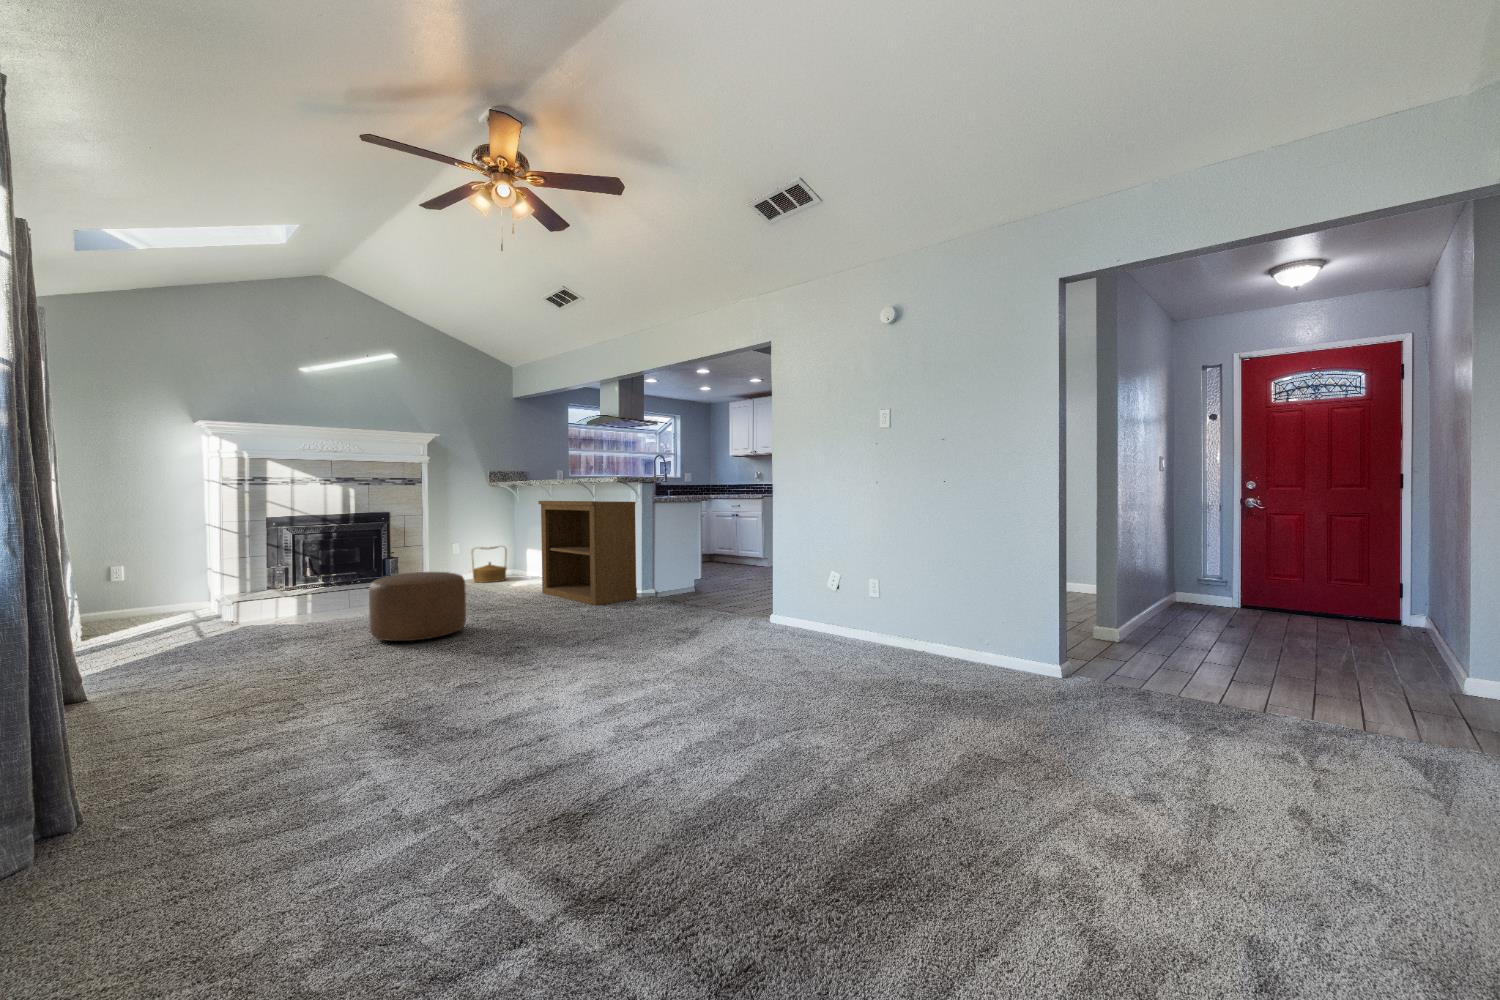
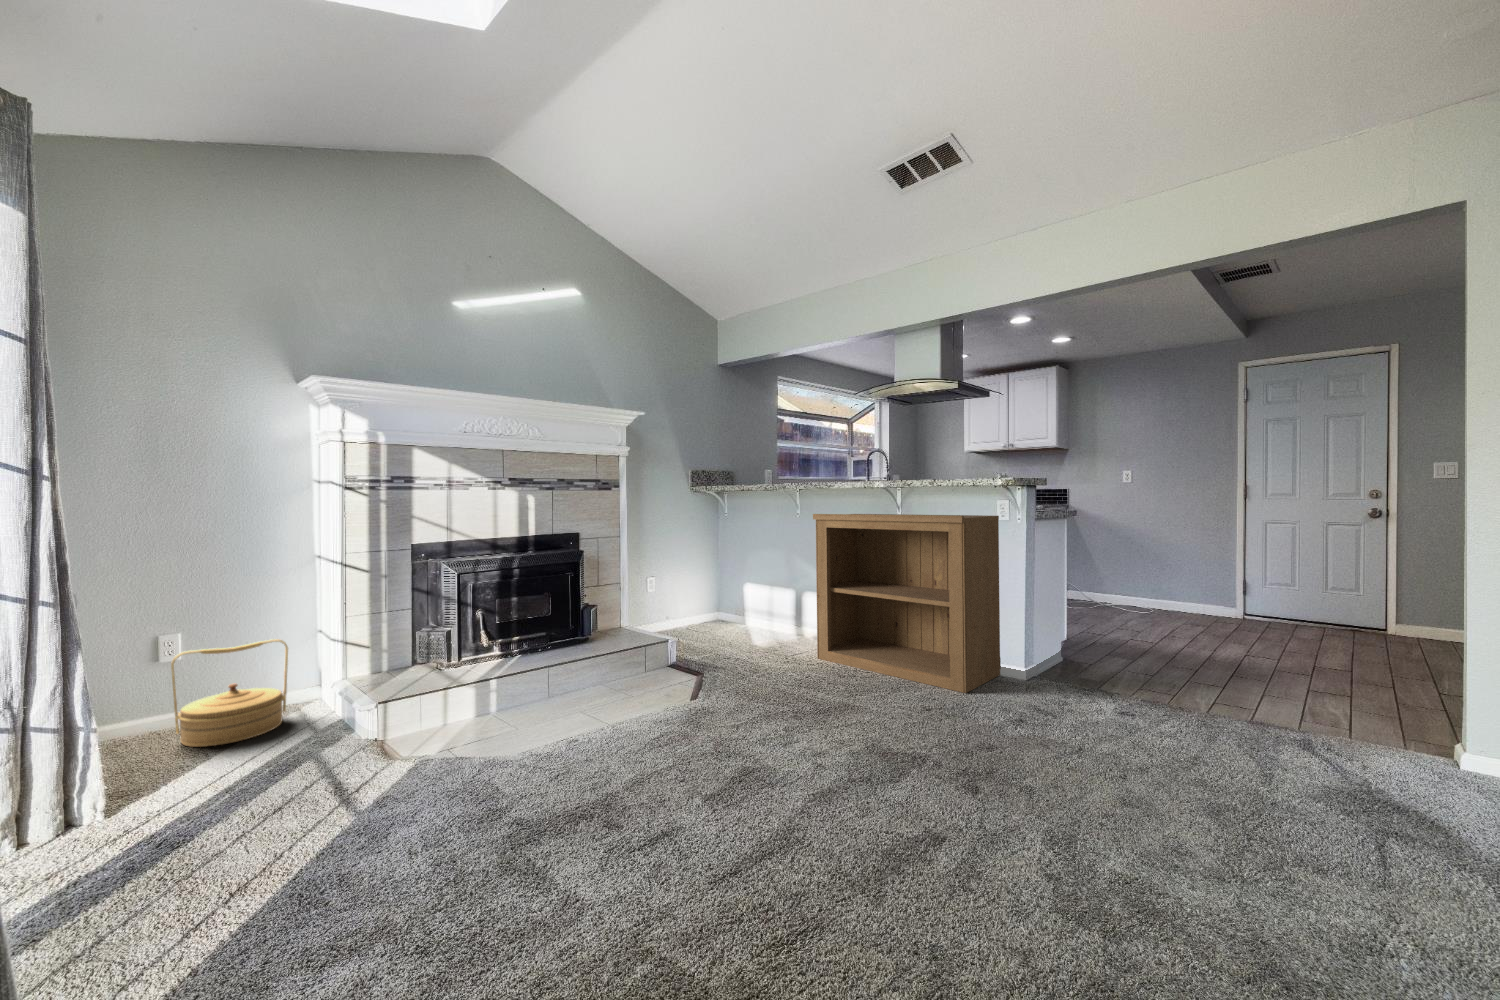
woven basket: present [471,546,507,583] -> present [171,639,288,747]
ottoman: present [369,572,466,641] -> none [698,659,878,840]

